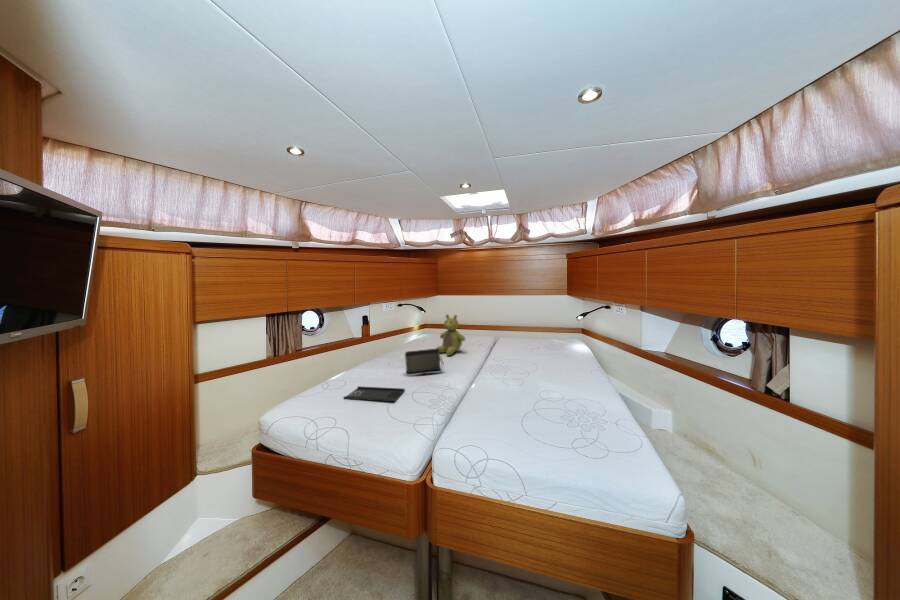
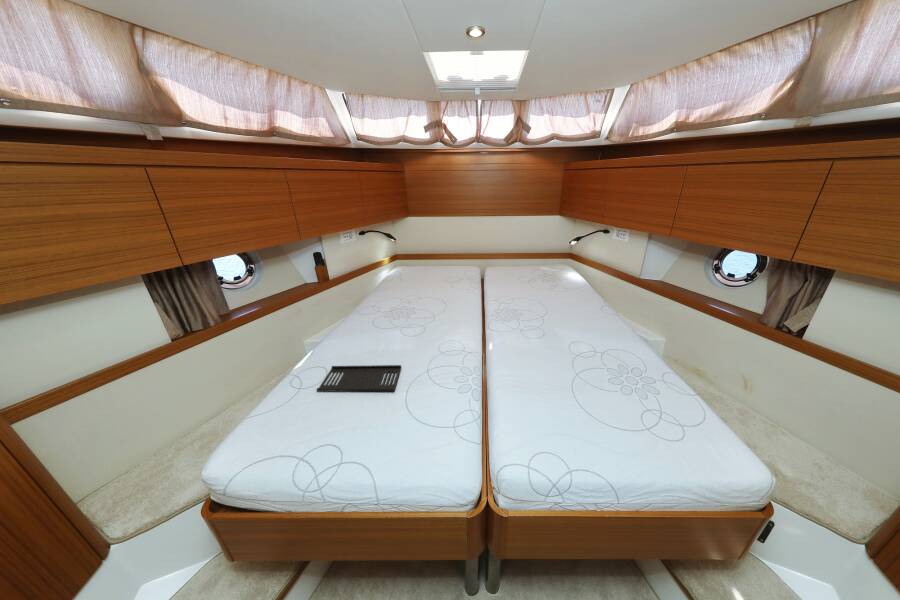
stuffed bear: present [437,315,465,355] -> none [417,247,455,301]
handbag: present [405,349,443,375] -> none [388,300,441,337]

